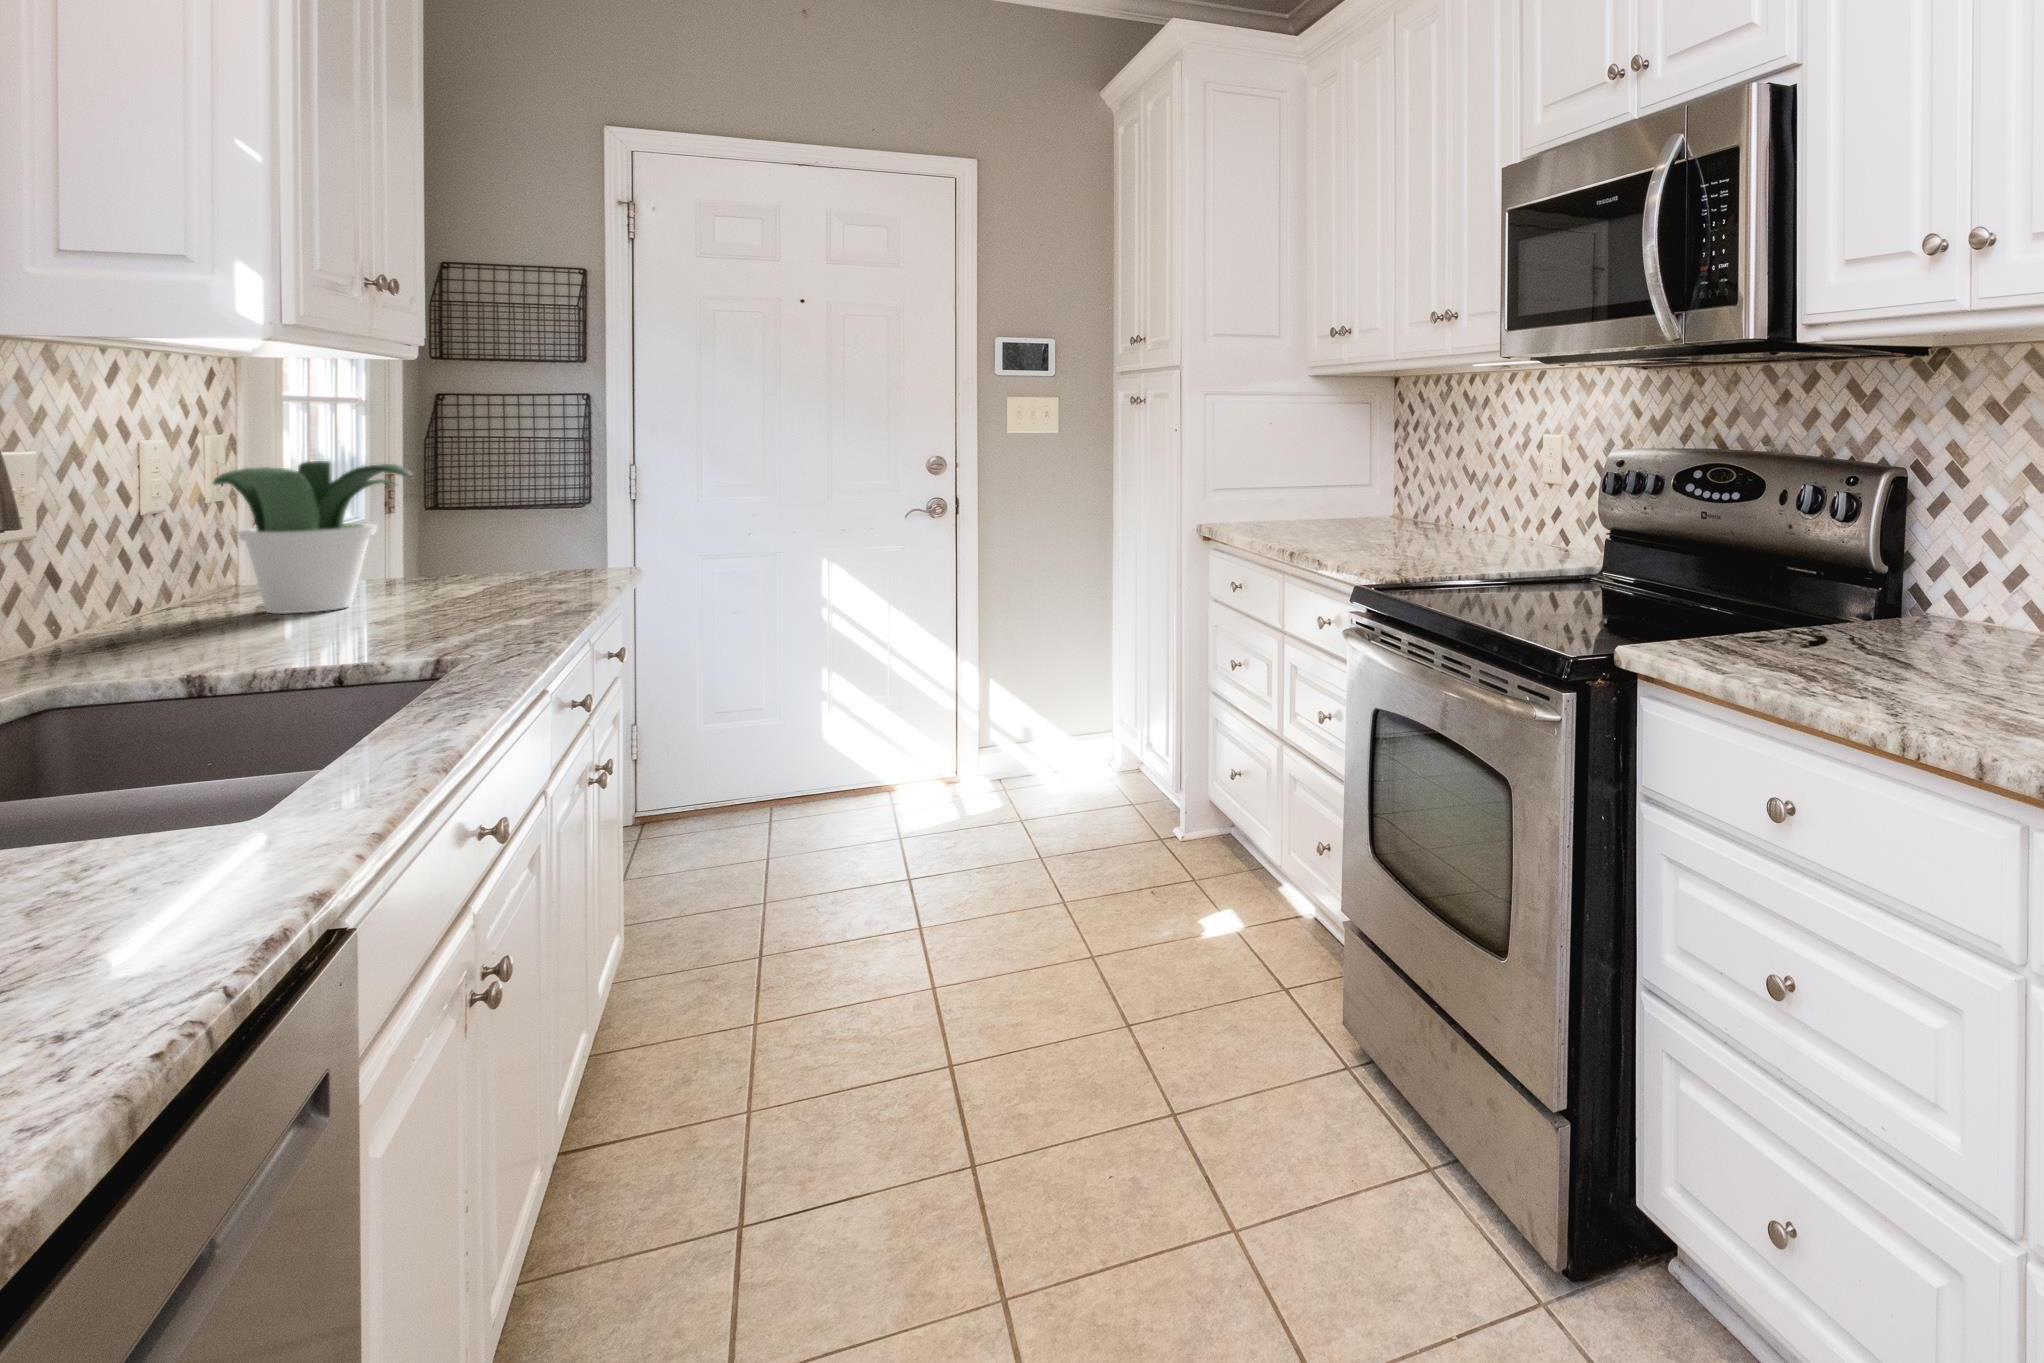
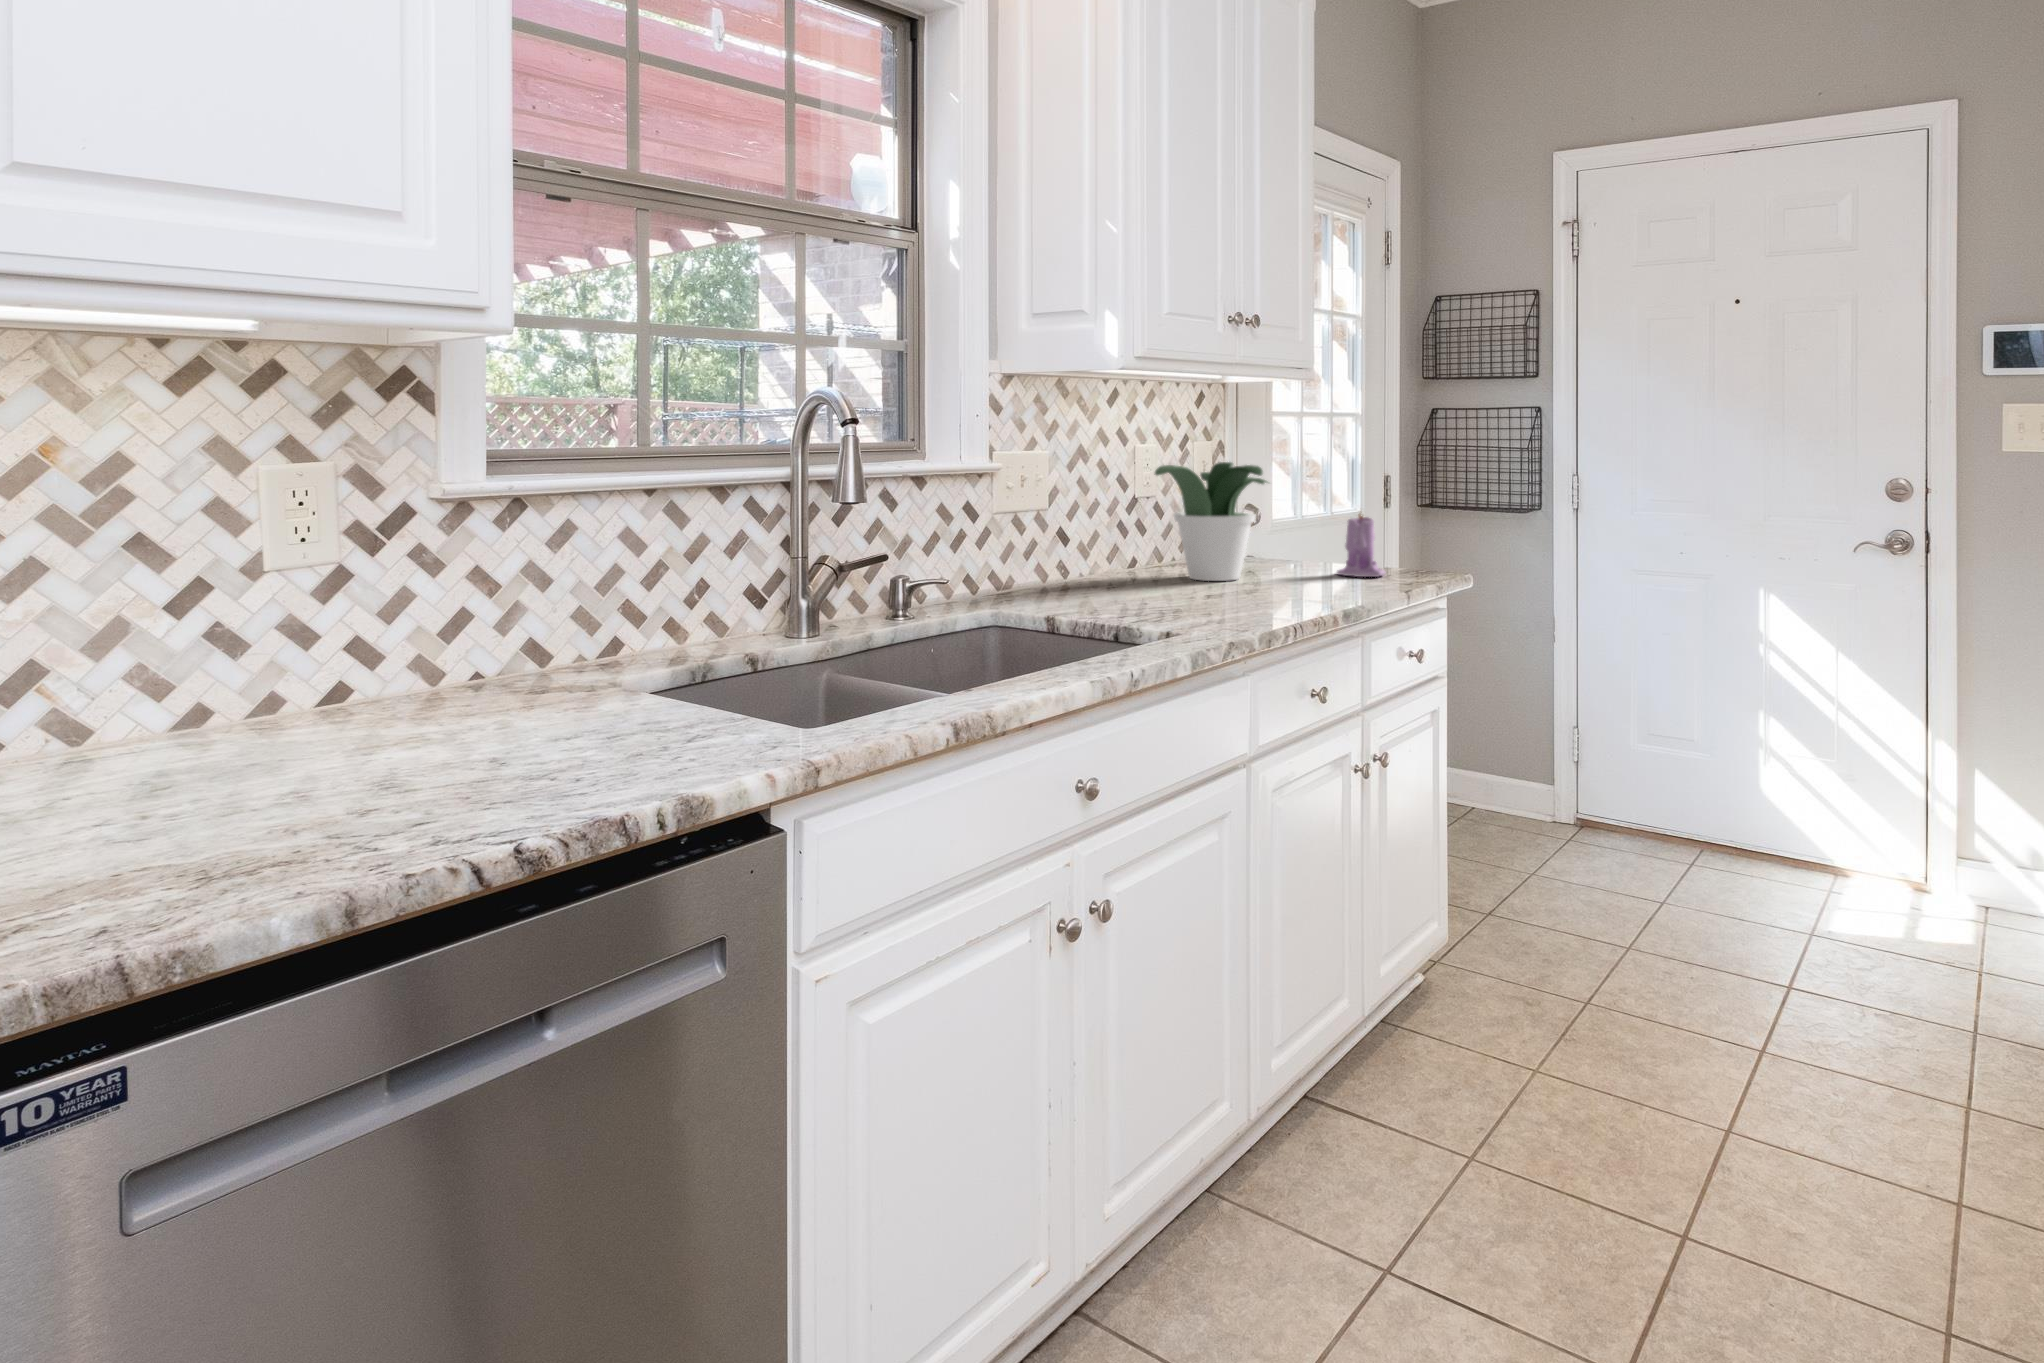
candle: none [468,508,535,586] -> present [1337,514,1386,577]

